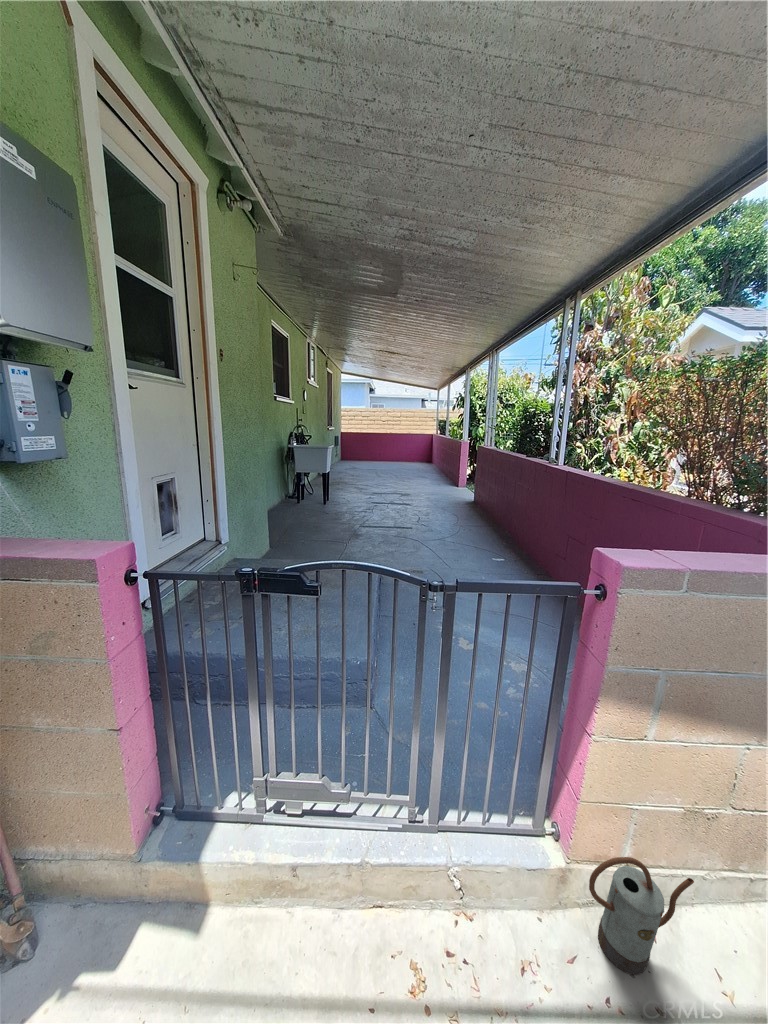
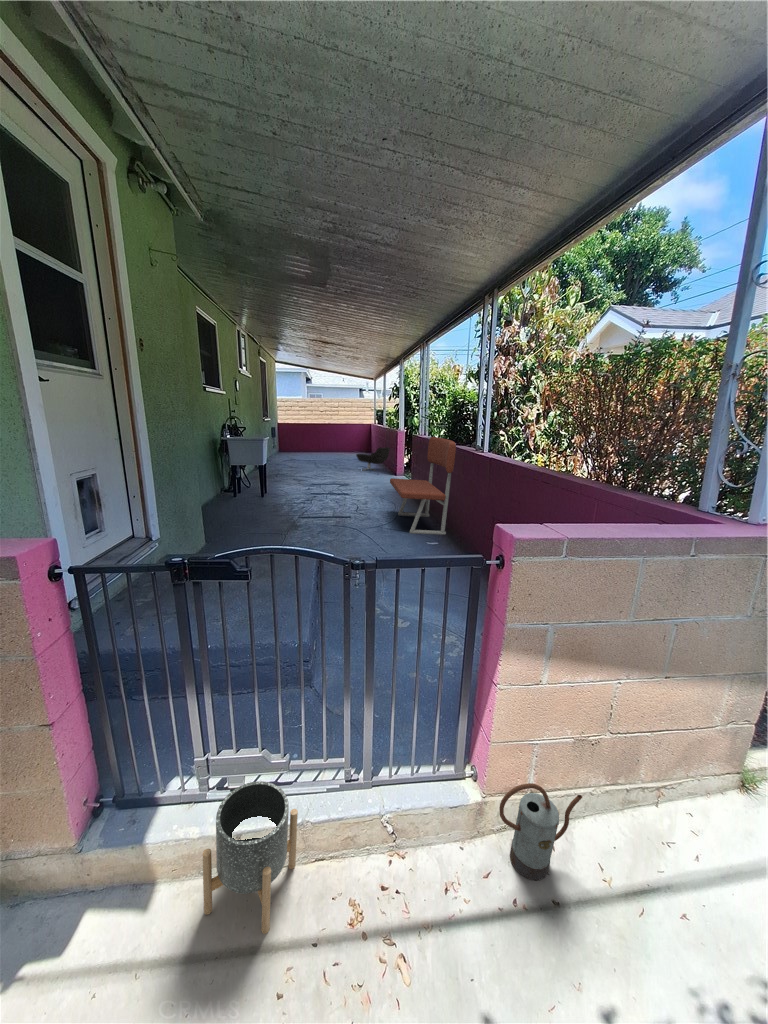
bench: none [454,448,527,550] -> present [390,437,456,535]
lounge chair: none [419,458,453,482] -> present [356,447,390,470]
planter: none [256,812,358,987] -> present [203,781,298,934]

